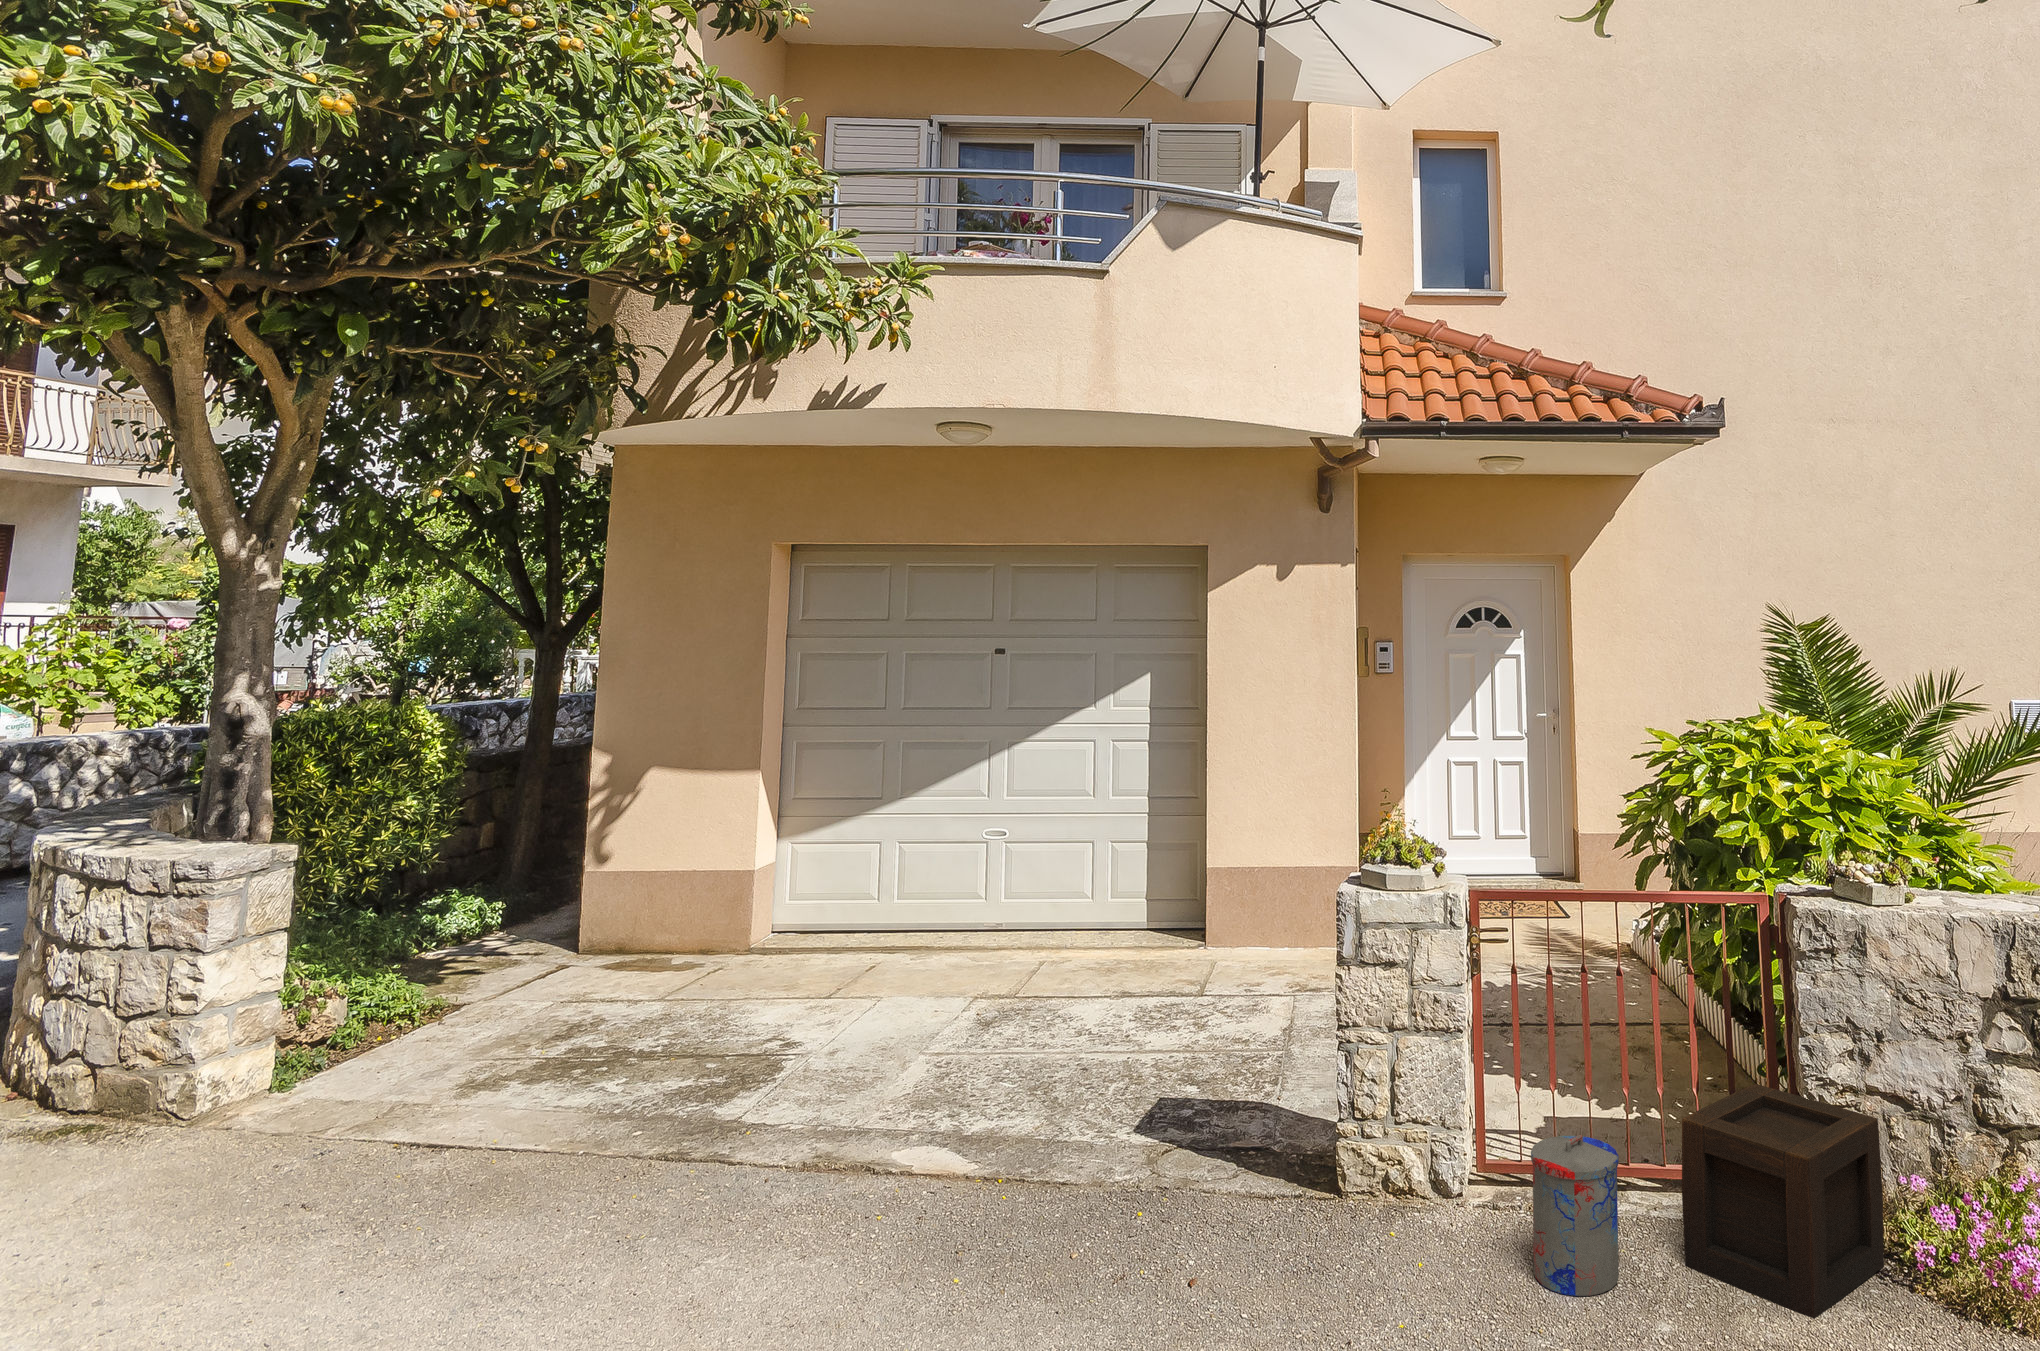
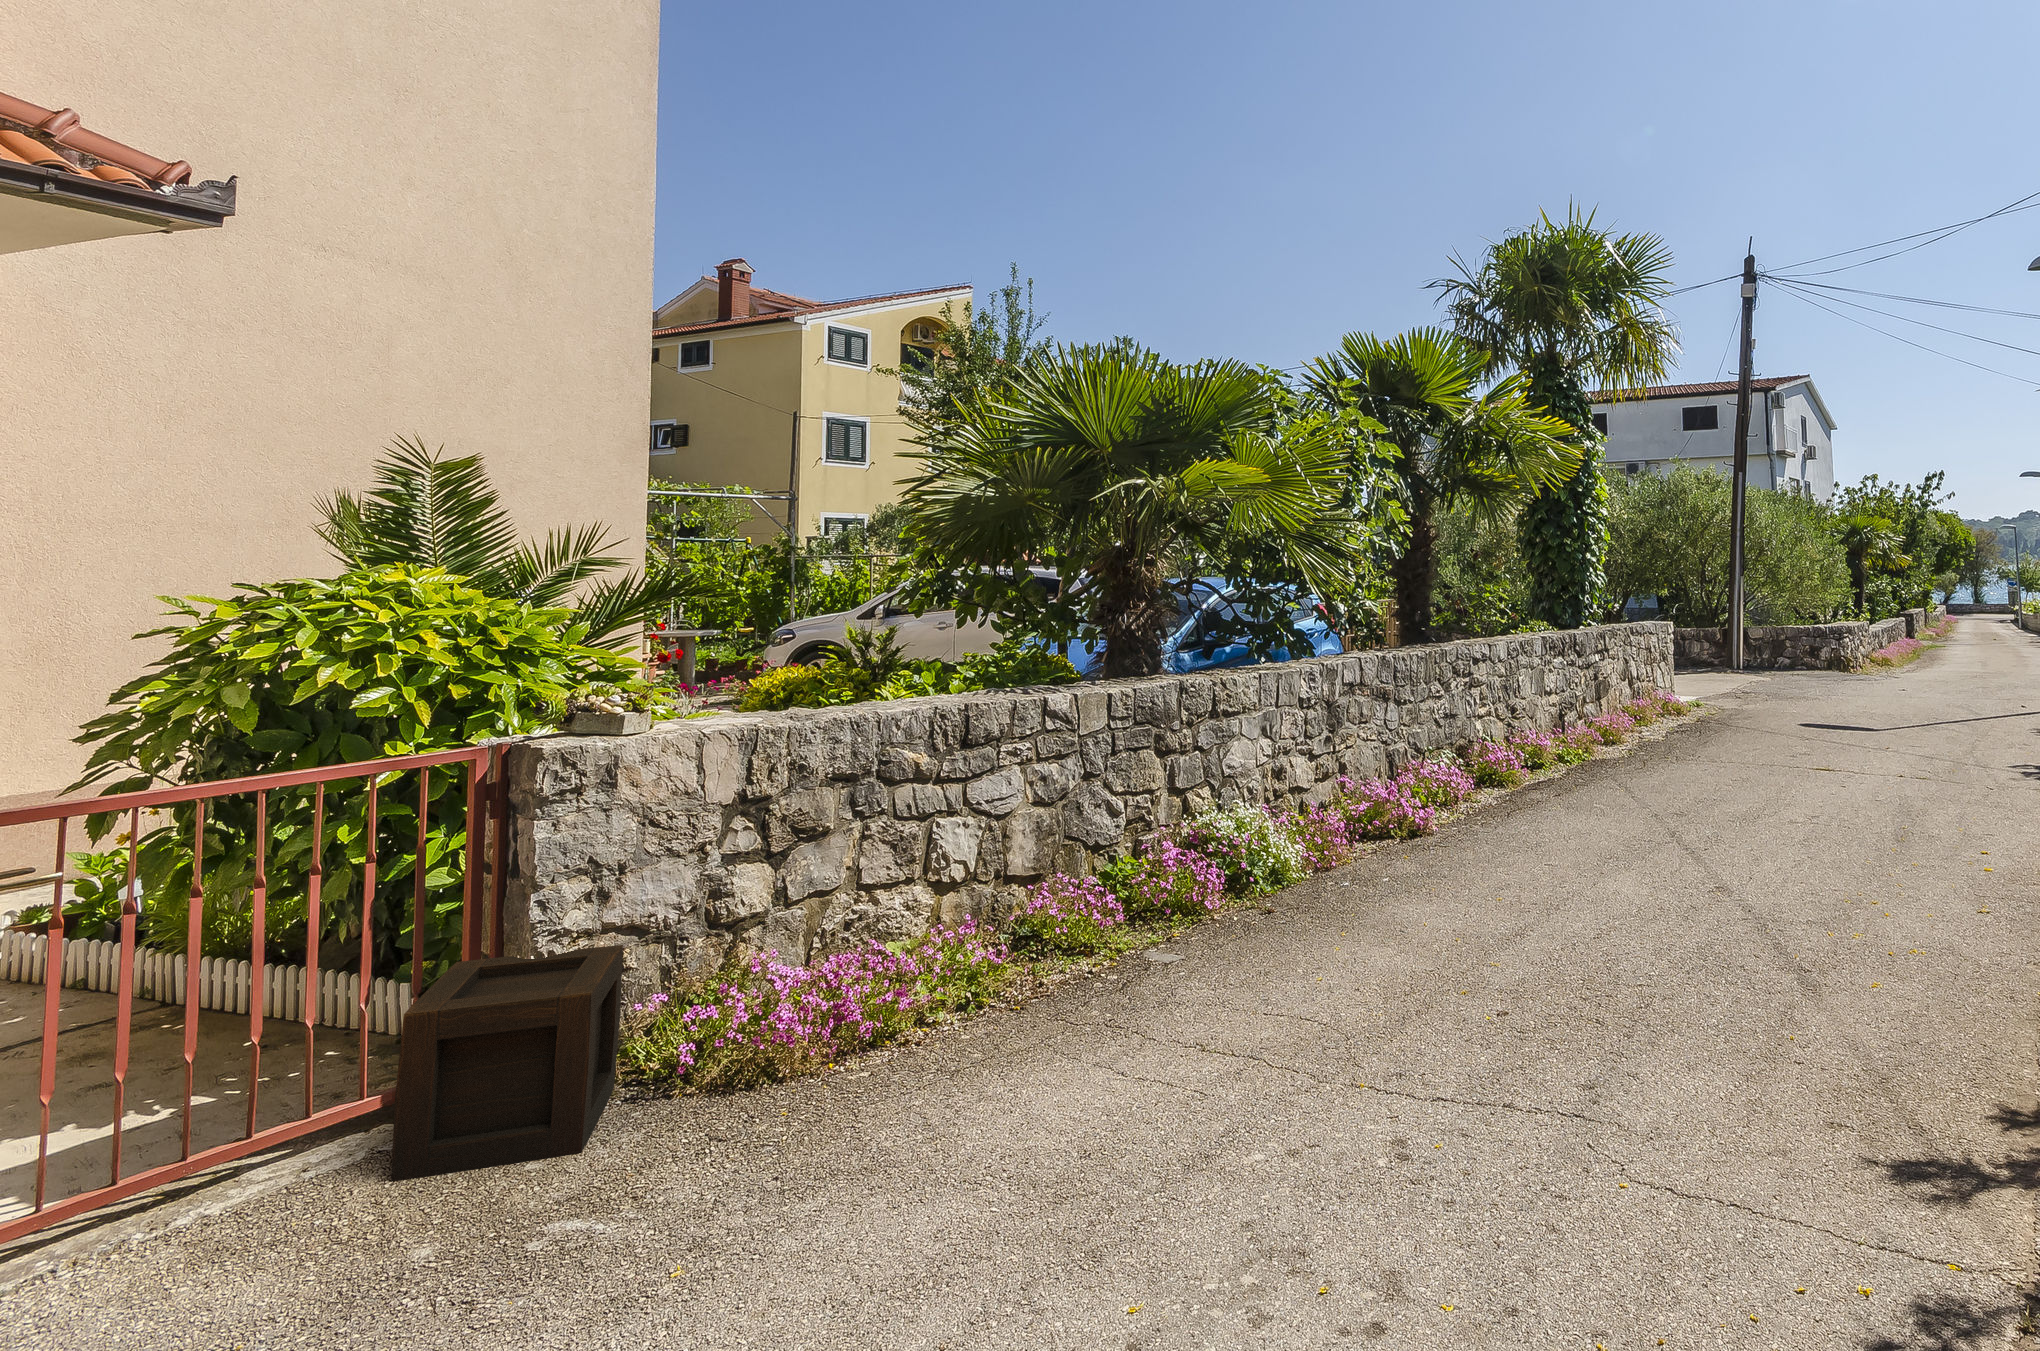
trash can: present [1531,1135,1619,1296] -> none [167,1077,330,1287]

